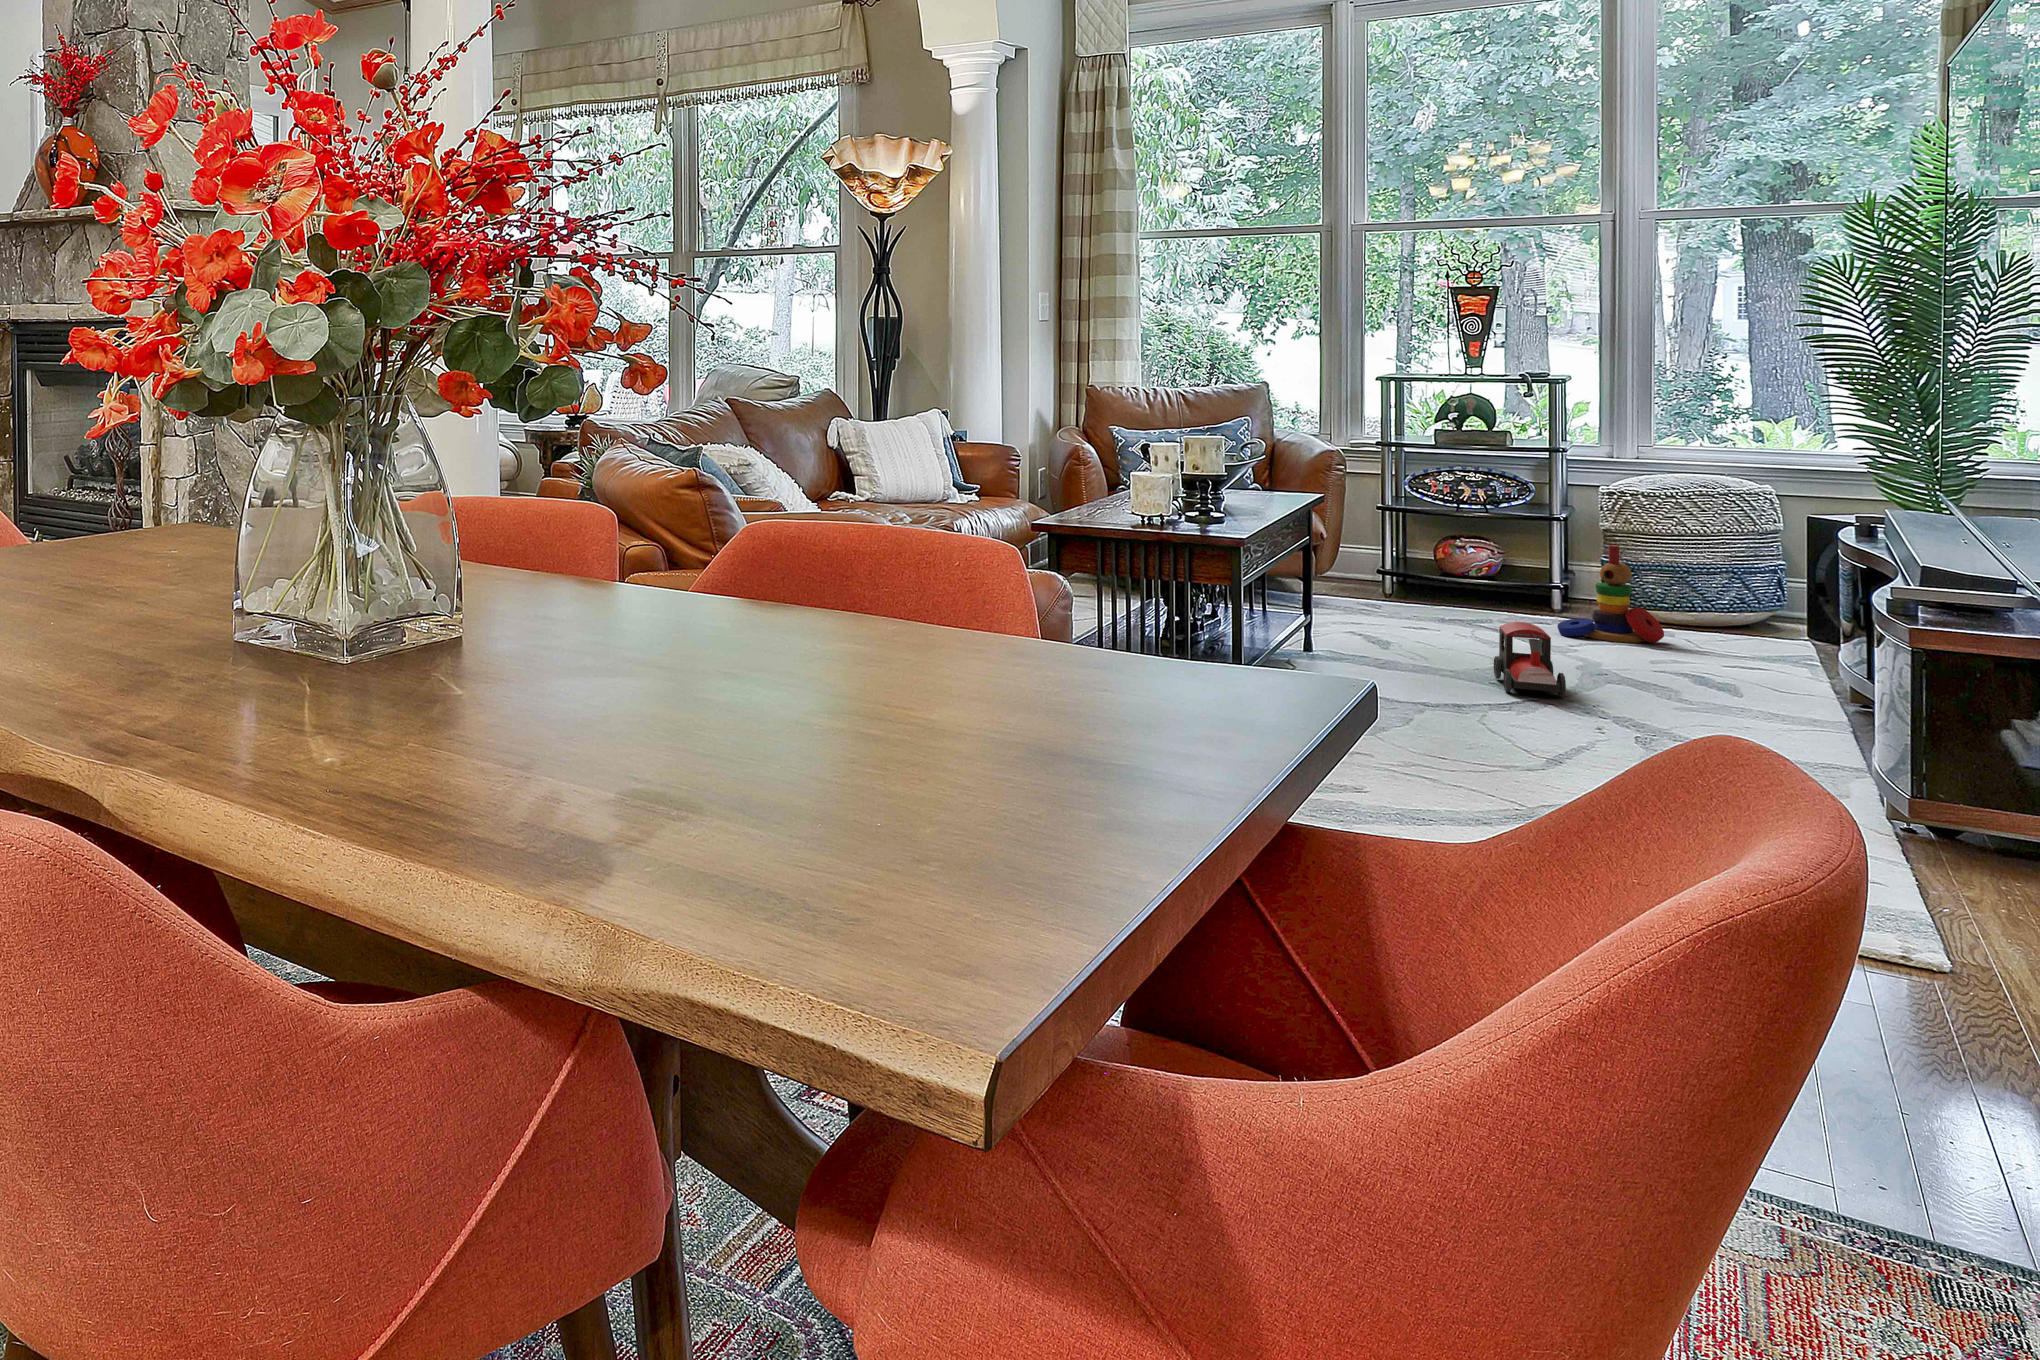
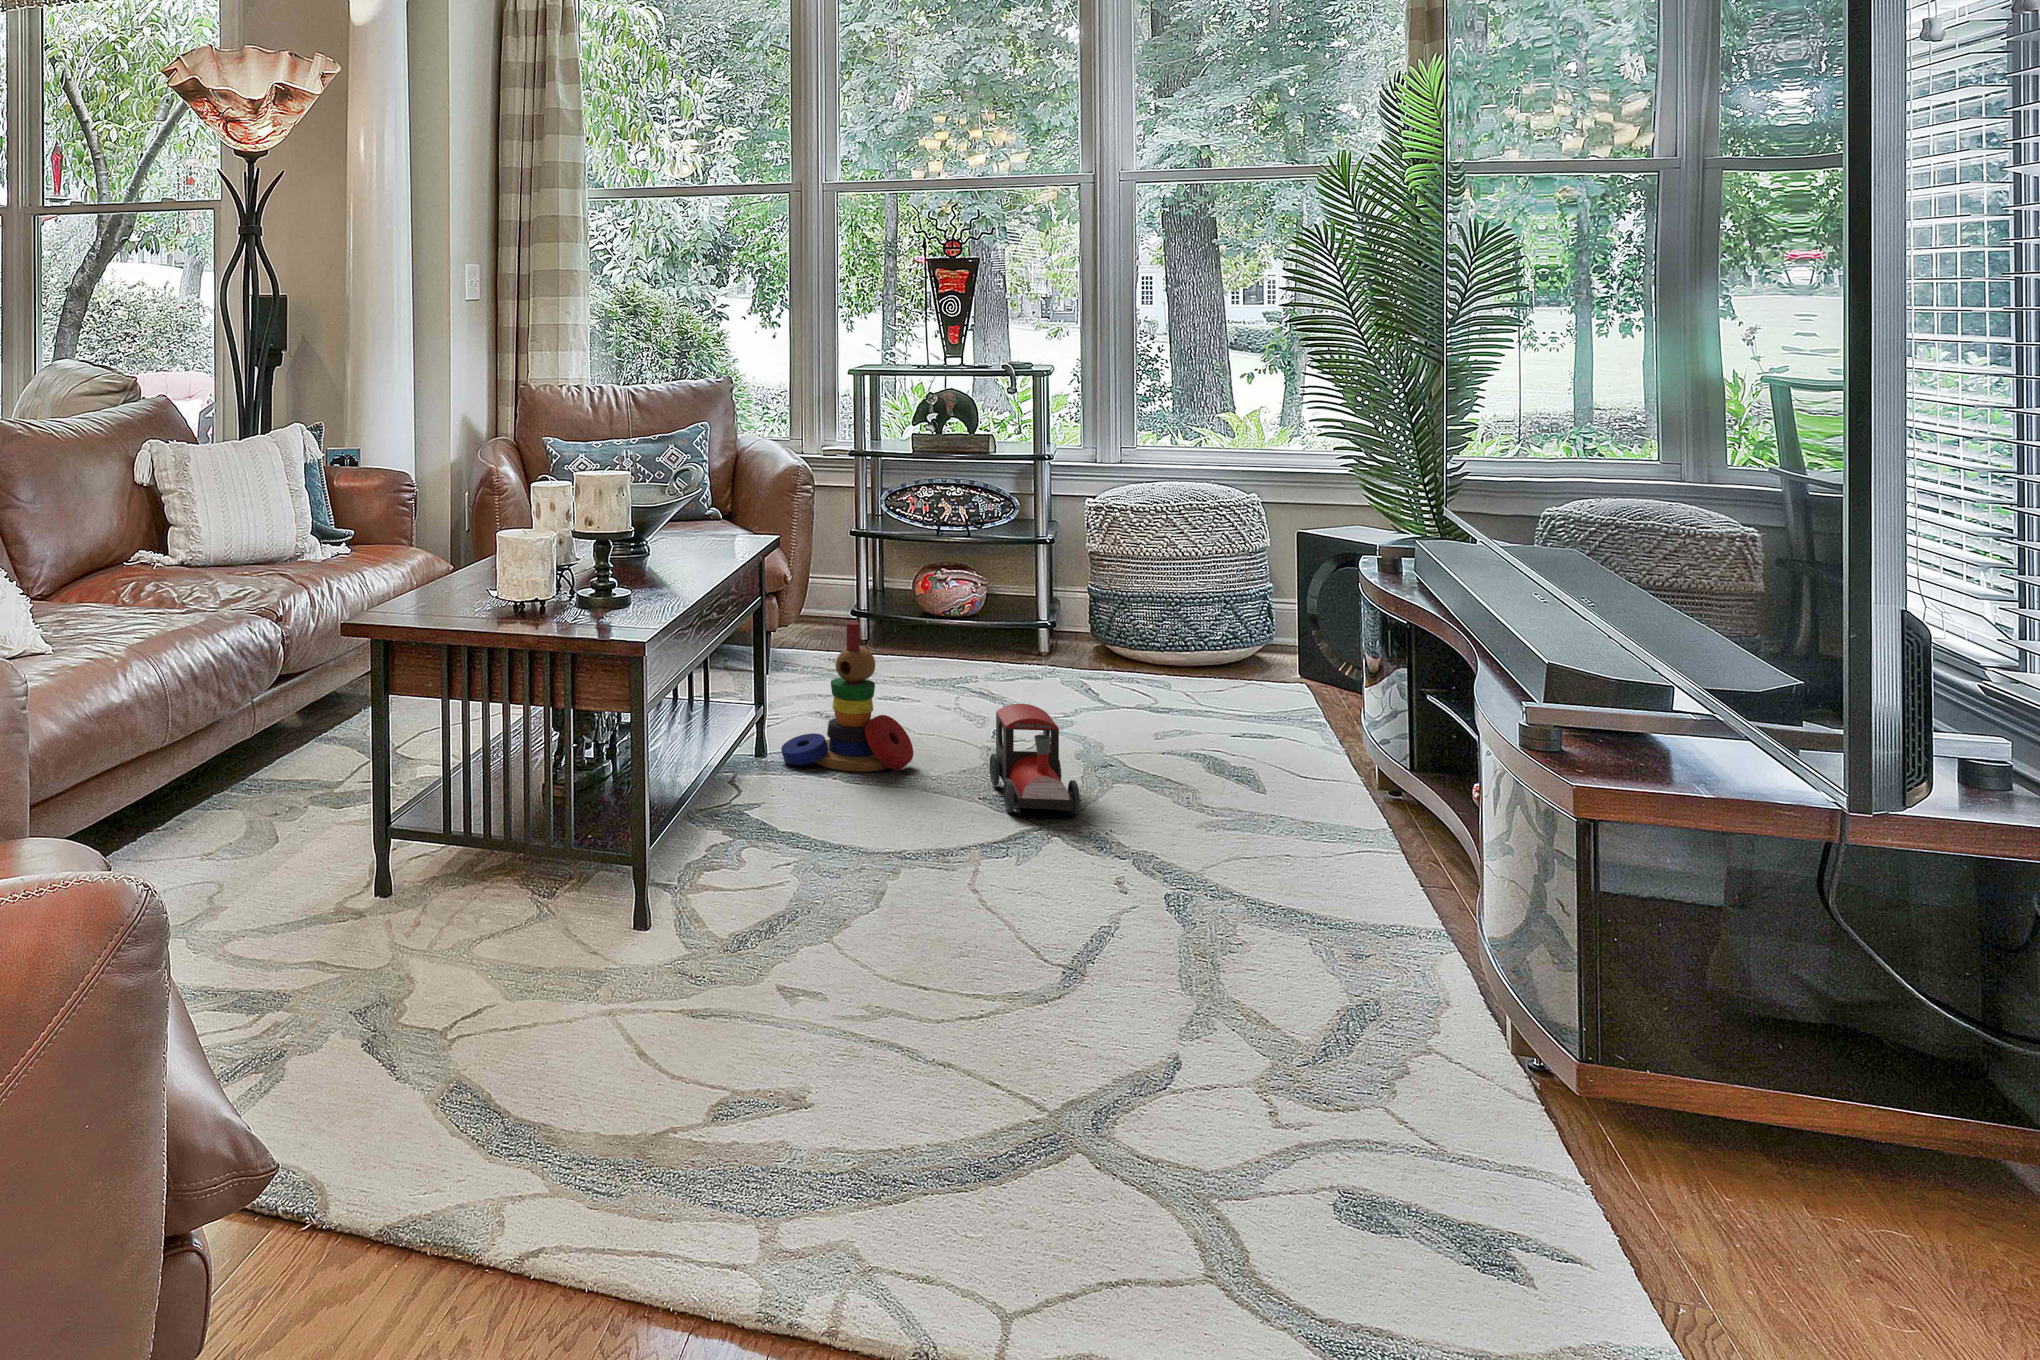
stacking toy: present [1557,545,1664,643] -> present [781,622,913,772]

